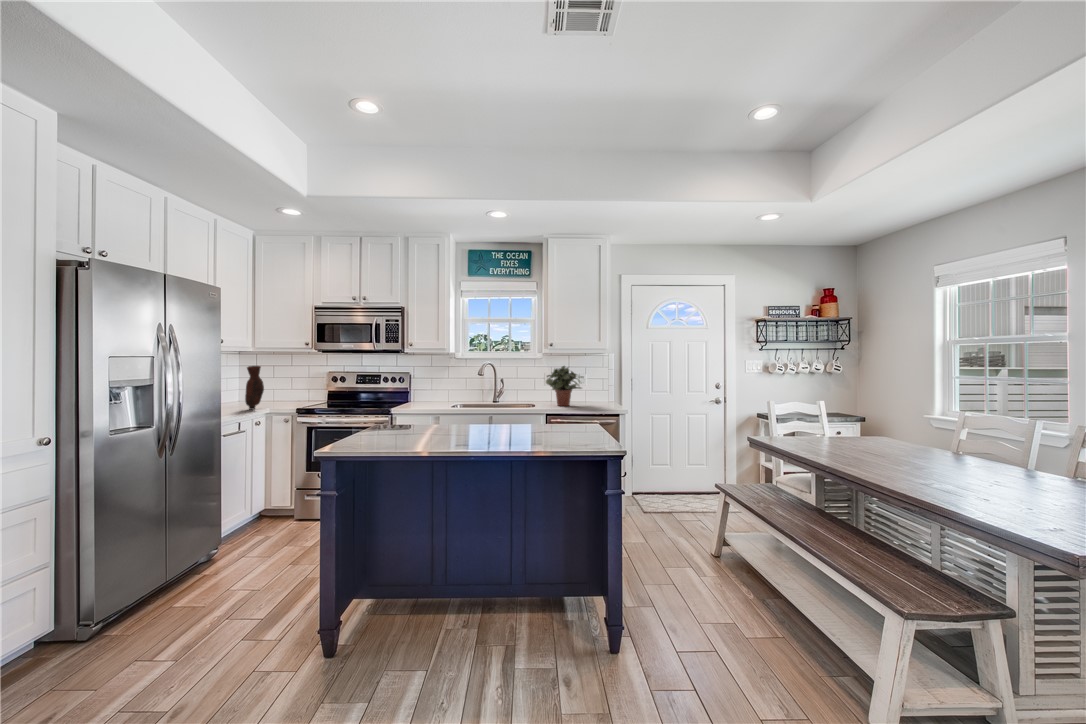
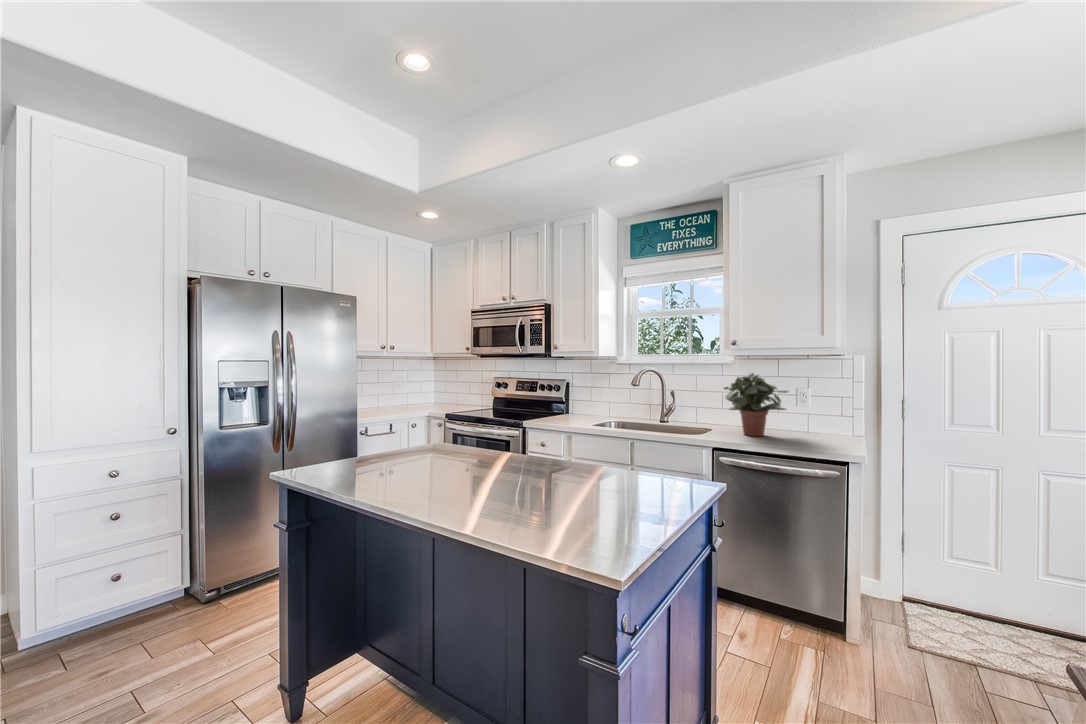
vase: present [245,366,264,410] -> none [407,370,422,413]

